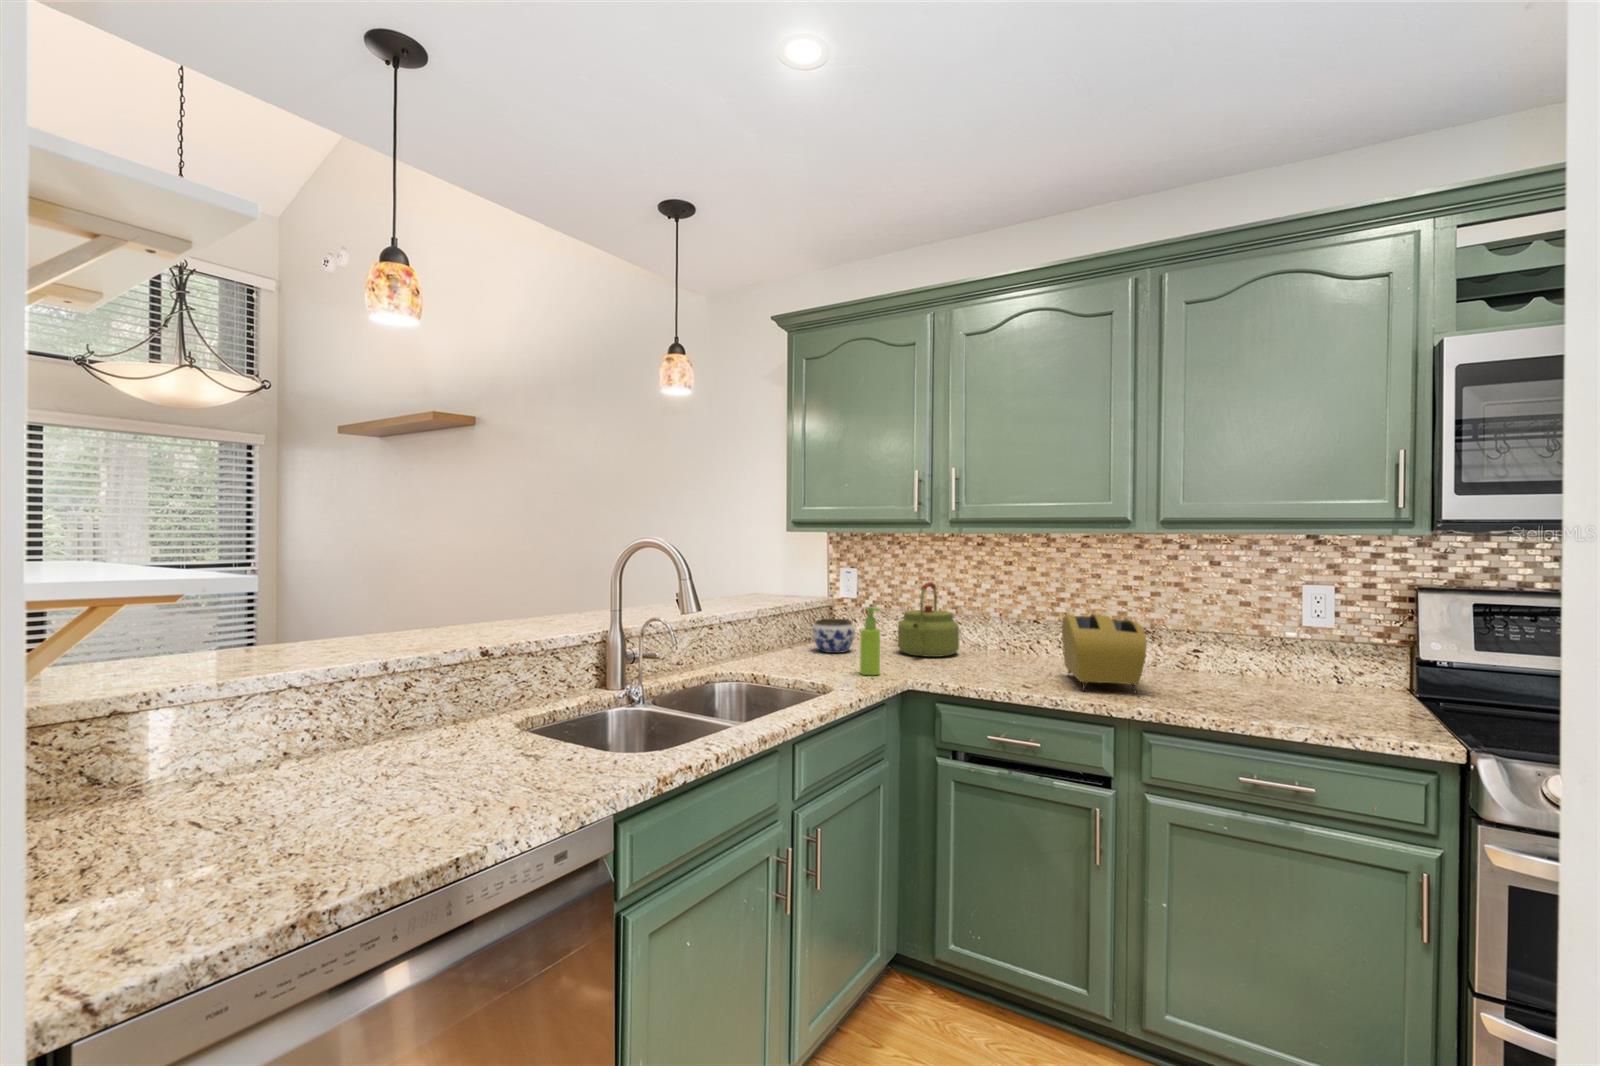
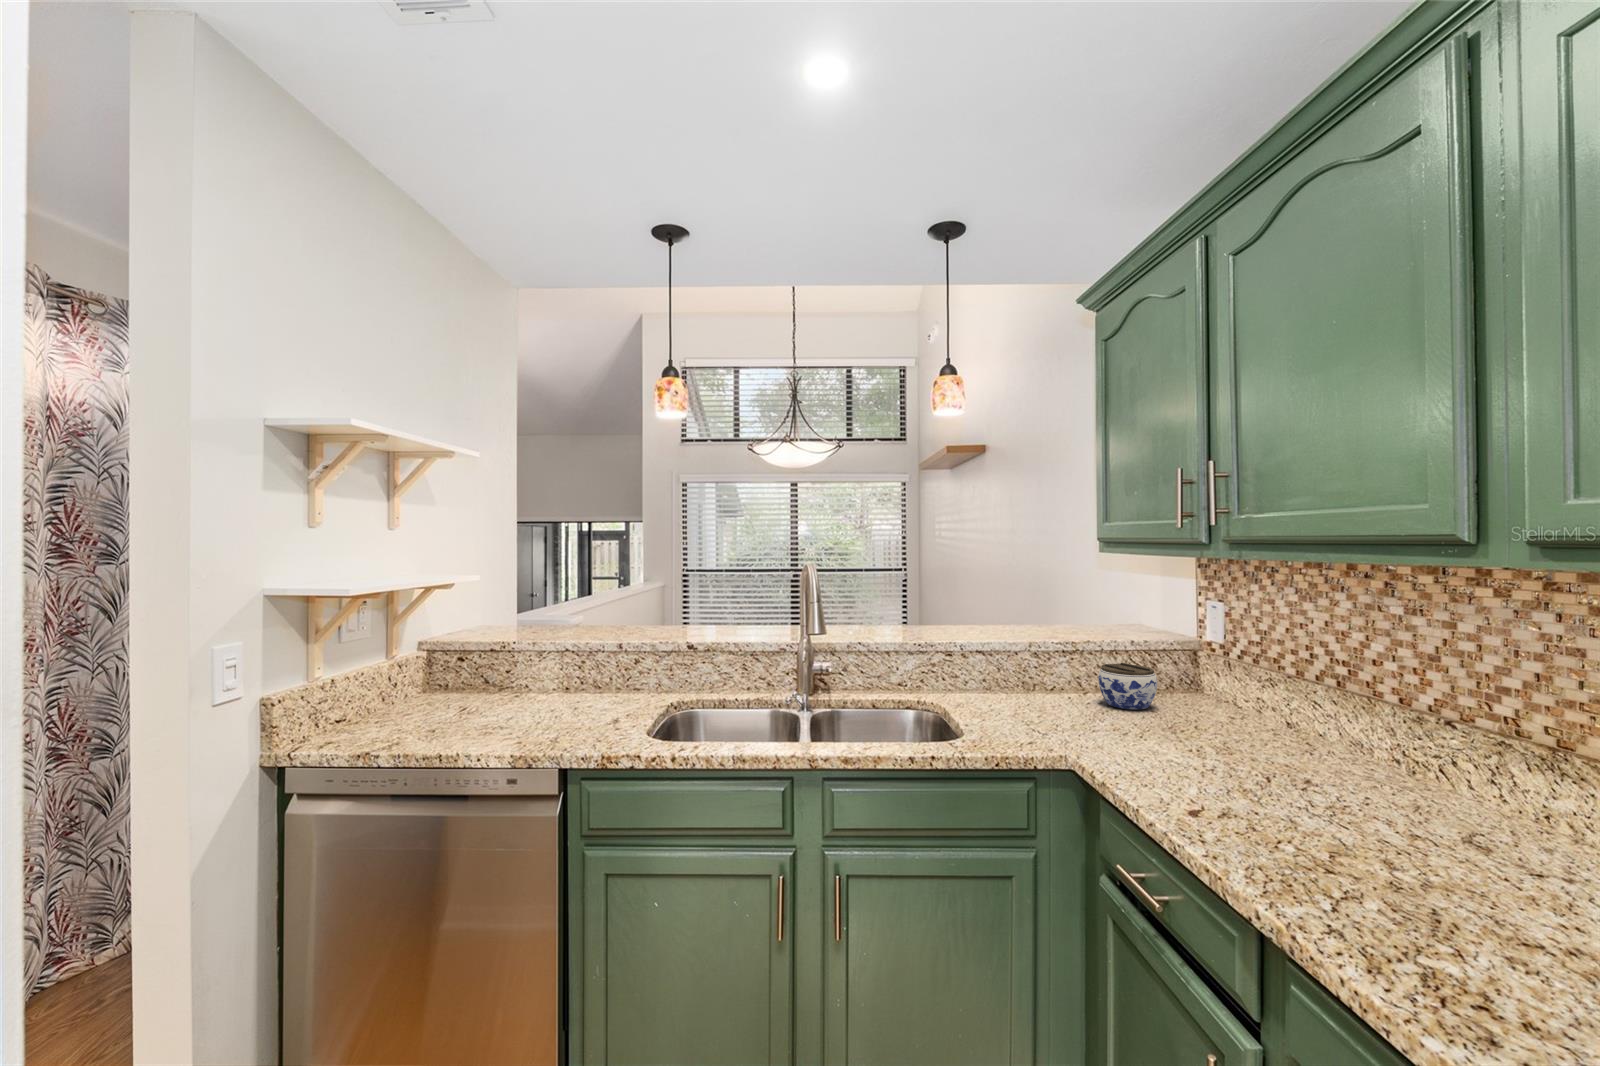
kettle: present [898,582,959,657] -> none [1185,631,1309,746]
soap dispenser: present [860,607,880,675] -> none [1050,653,1077,741]
toaster: present [1062,614,1147,692] -> none [1280,713,1517,896]

